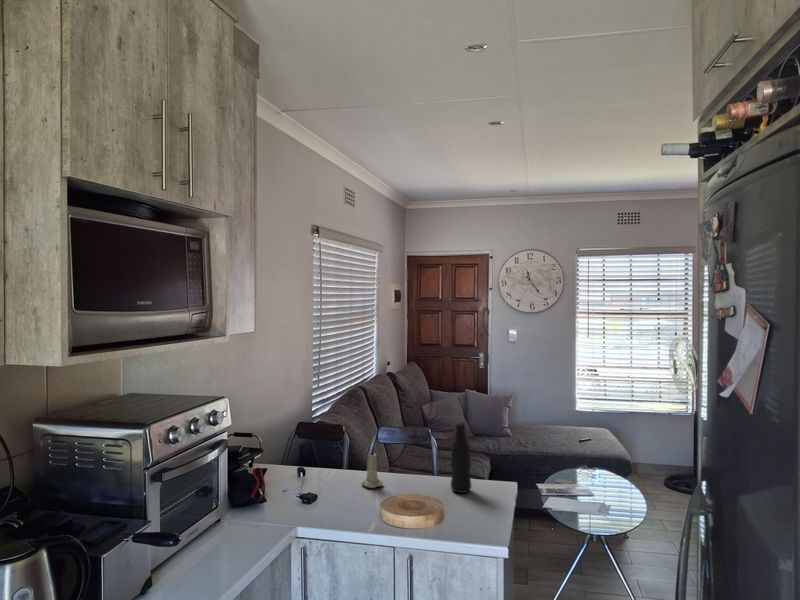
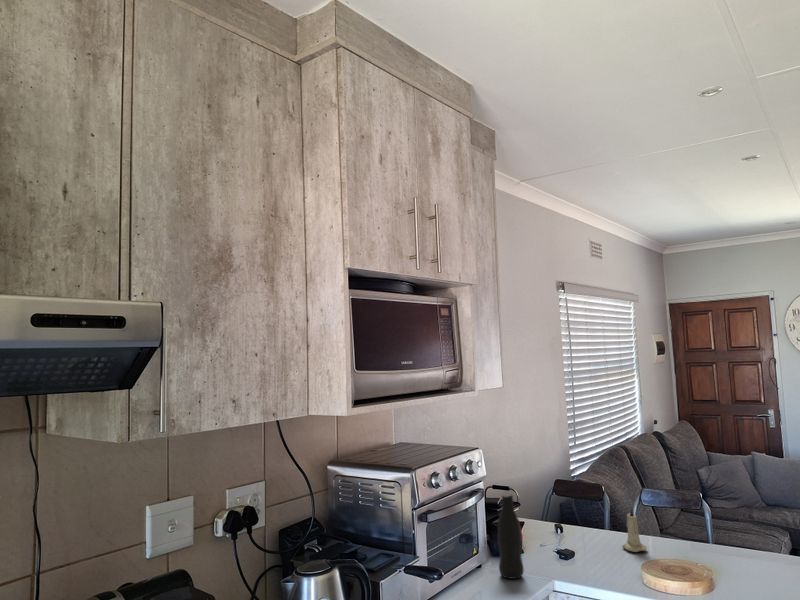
bottle: present [451,422,471,493] -> present [498,494,523,579]

